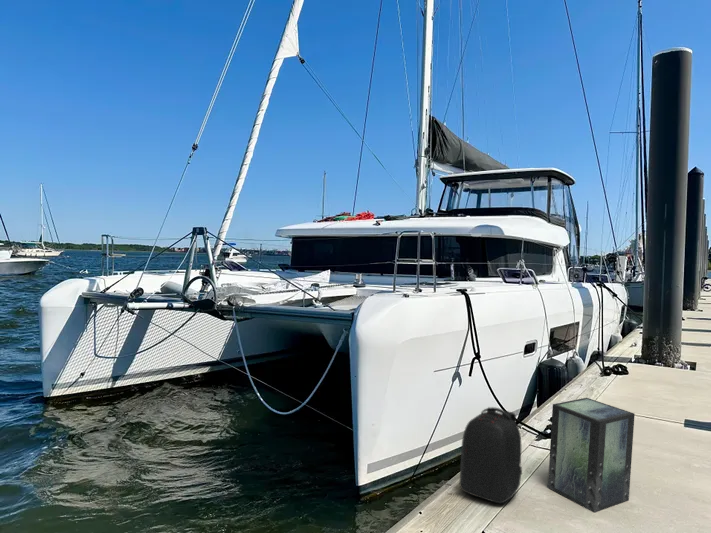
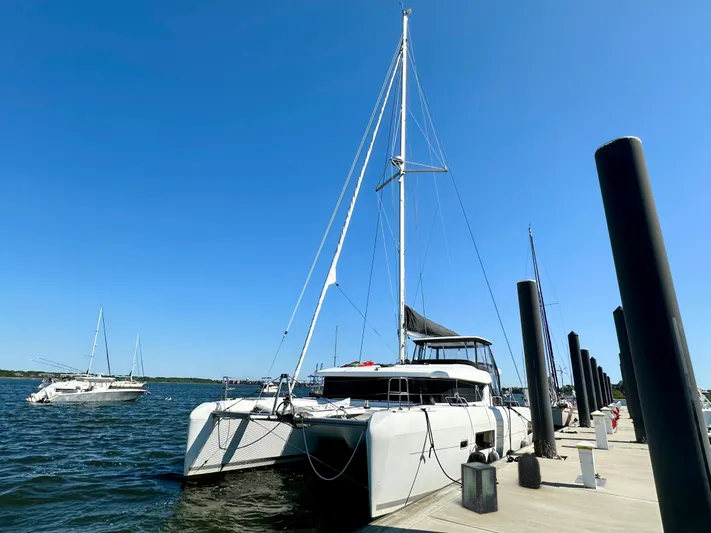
backpack: present [460,407,522,503] -> present [518,452,541,488]

